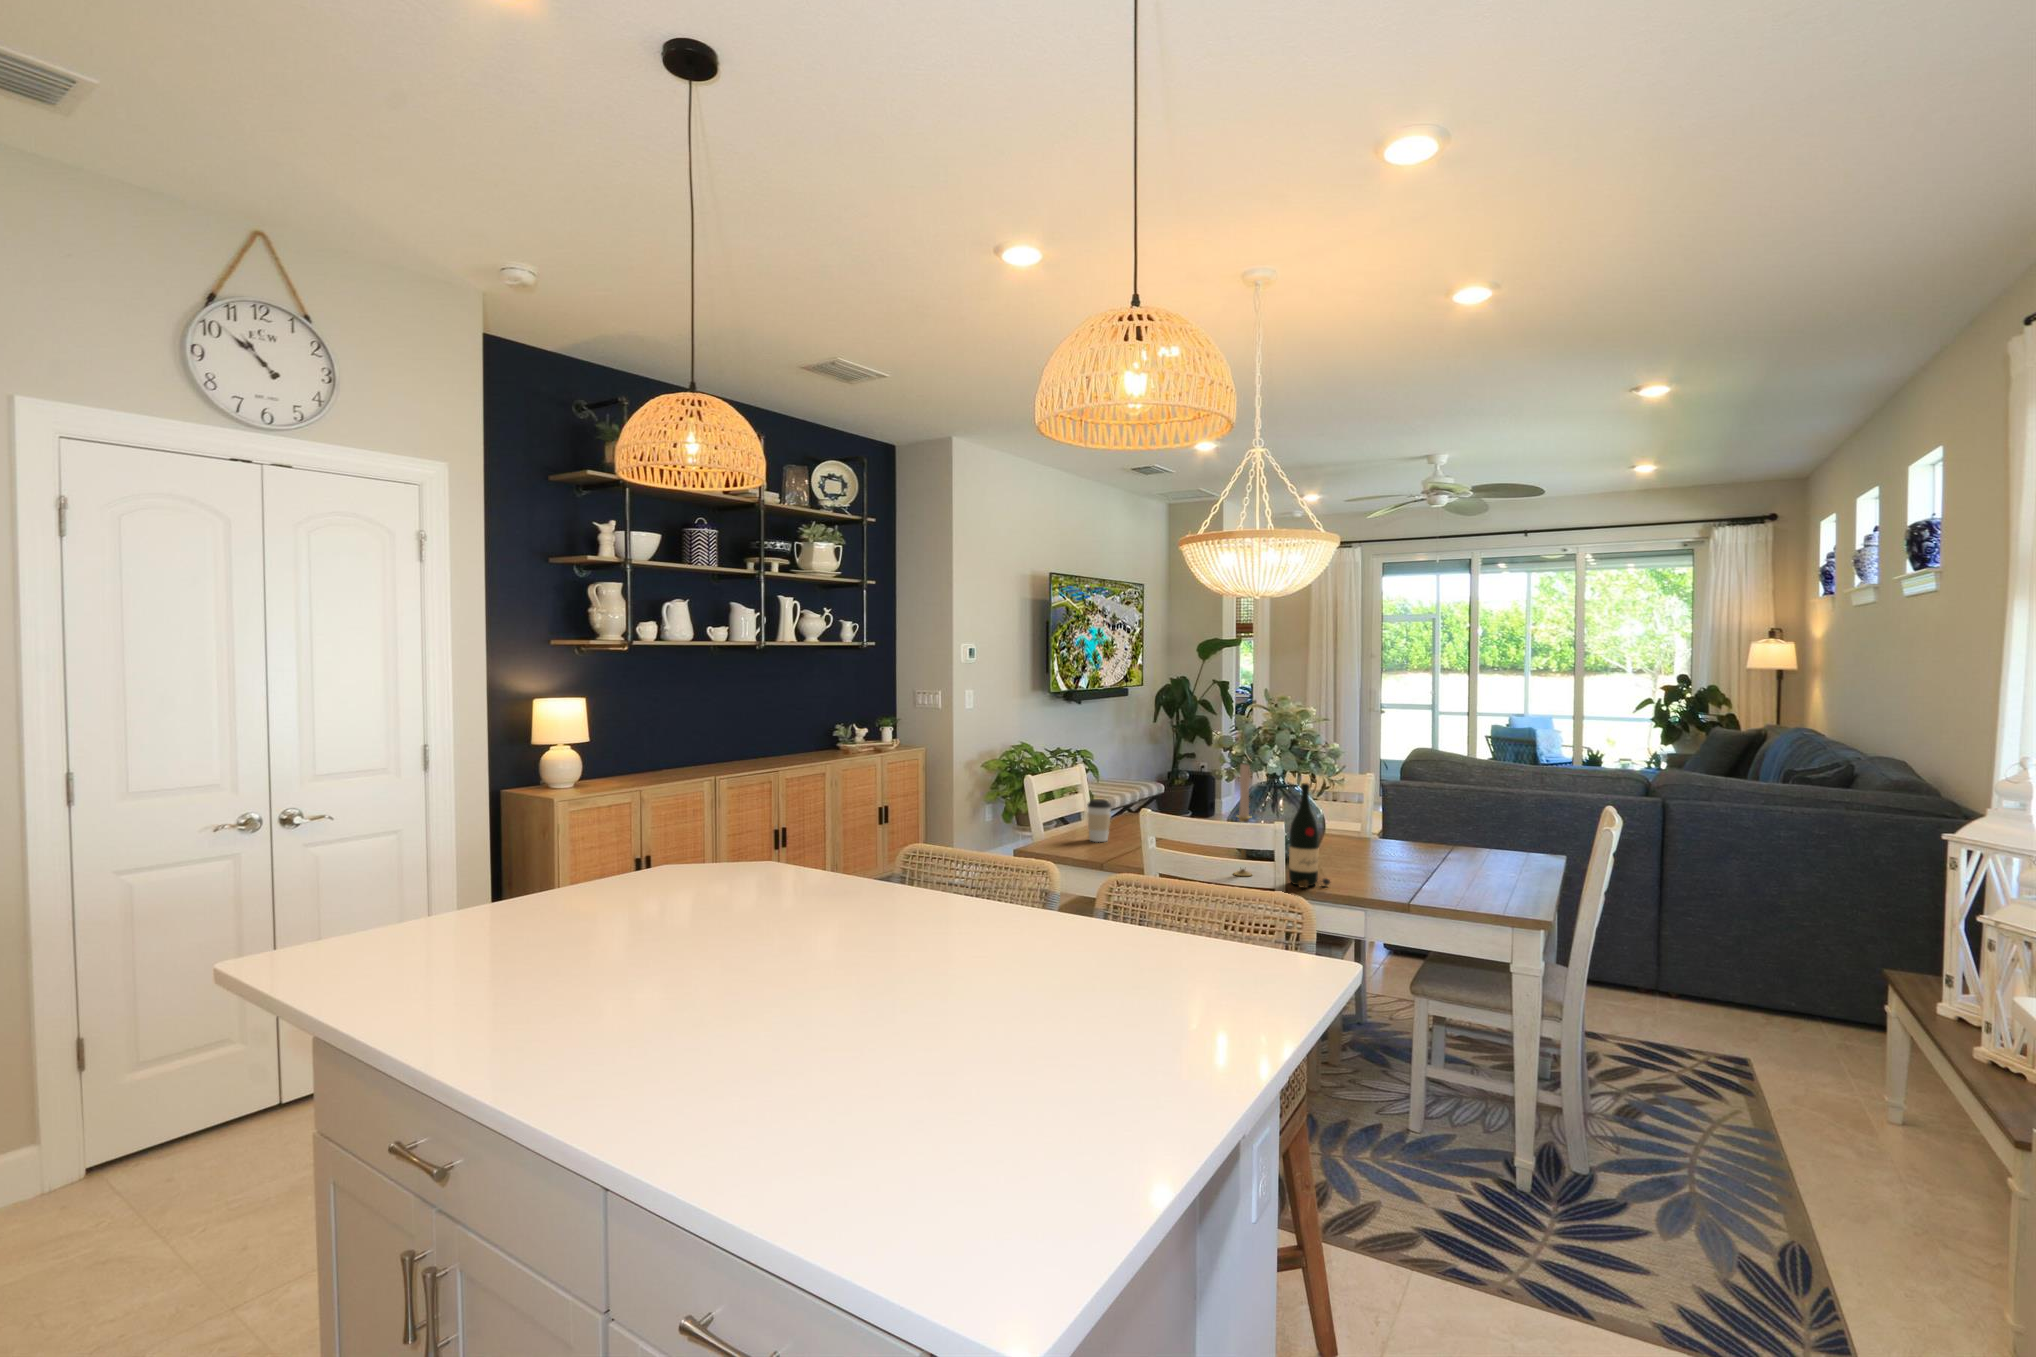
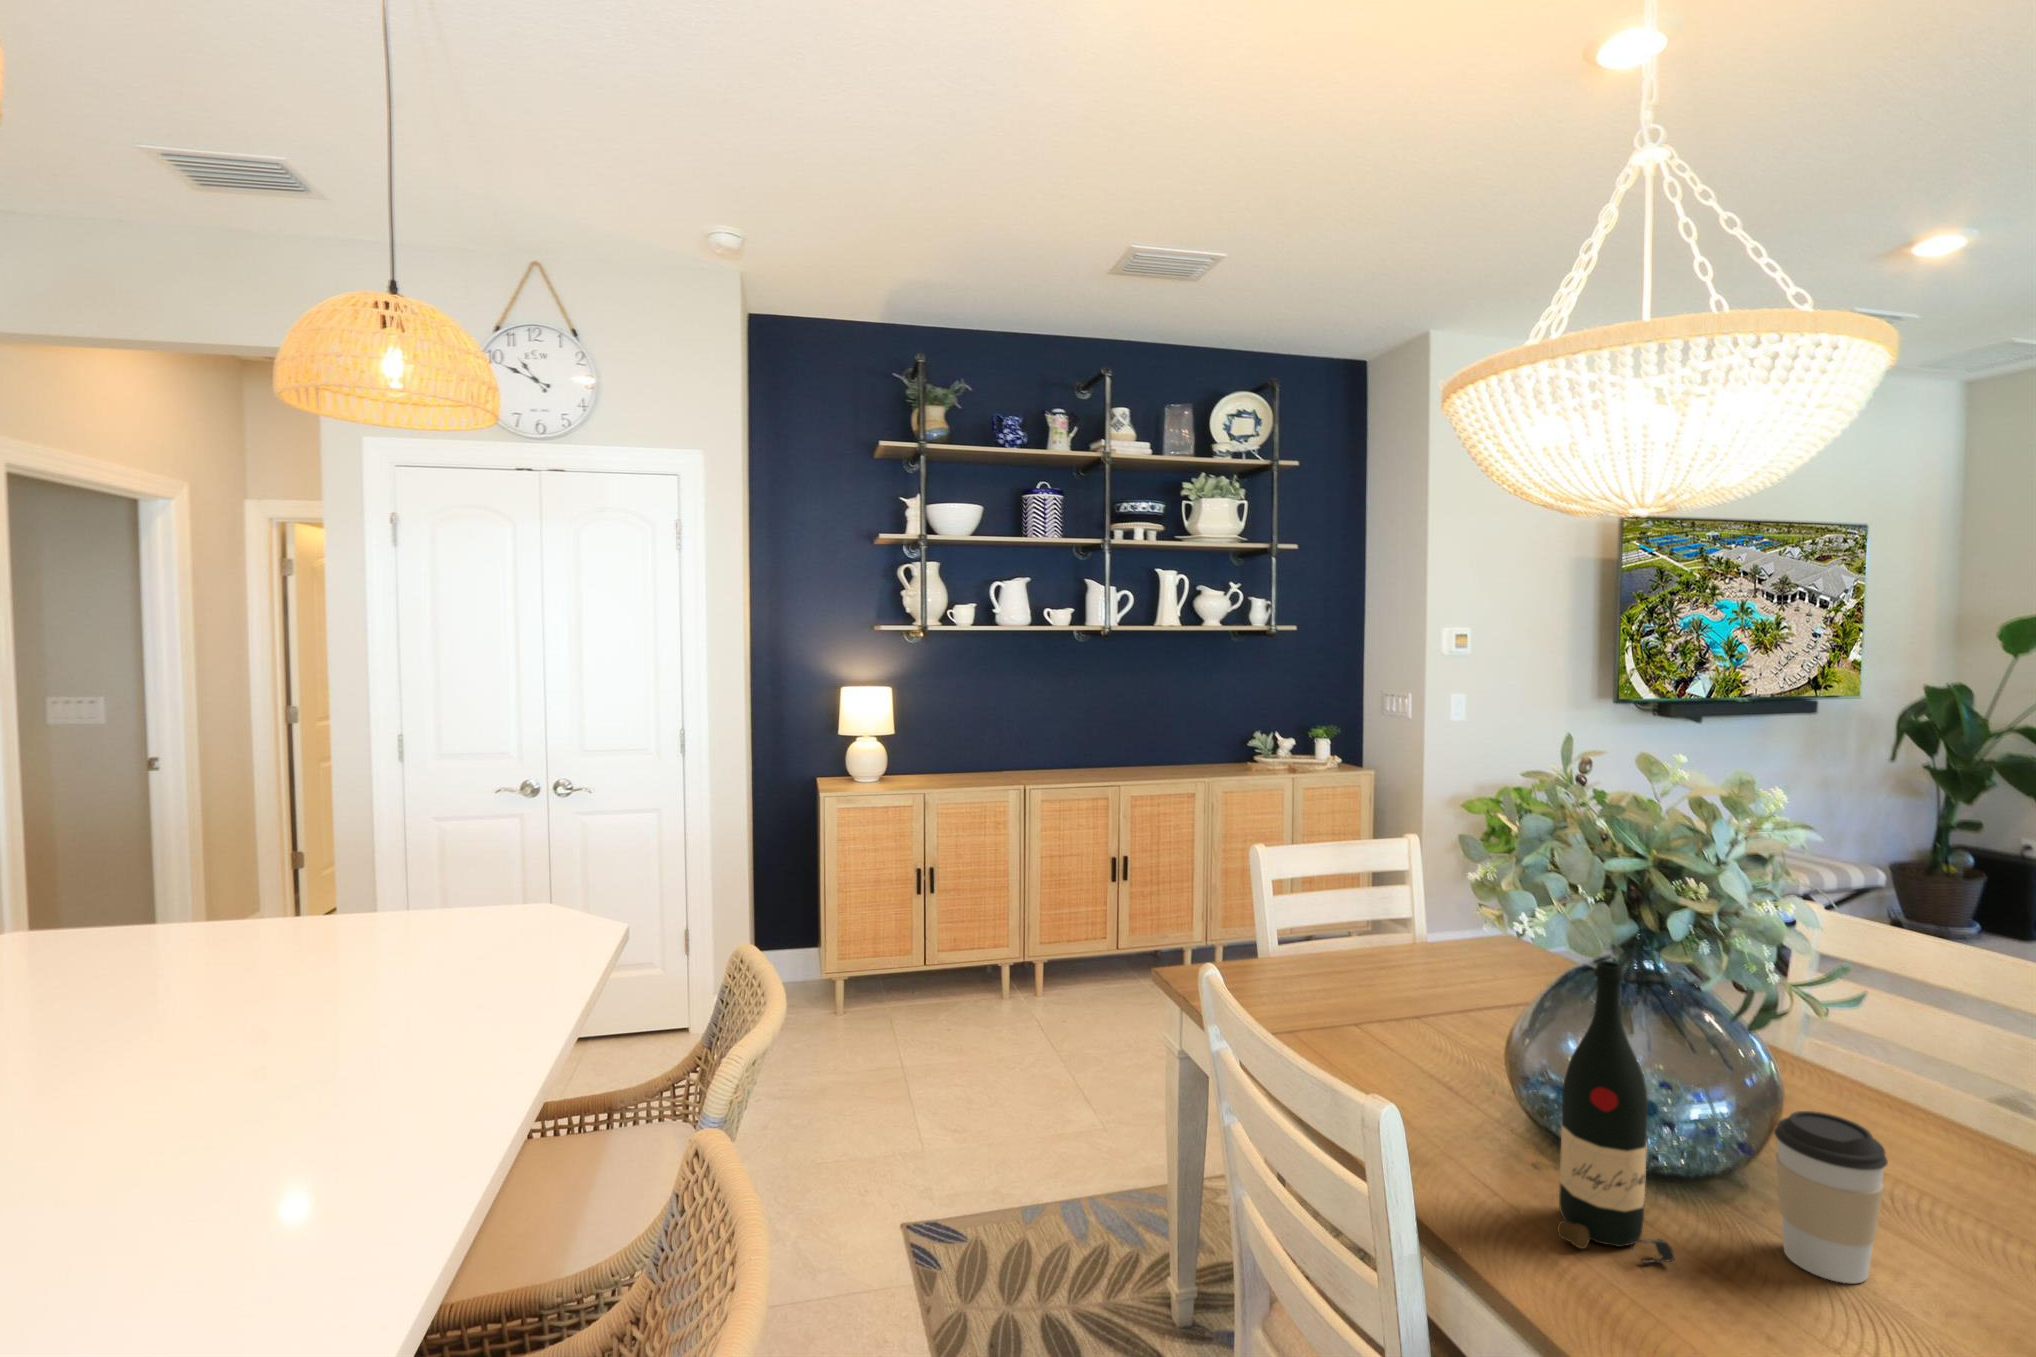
candlestick: present [1234,764,1252,876] -> none [1466,878,1517,1150]
coffee cup: present [1087,799,1111,842] -> present [1774,1111,1888,1283]

